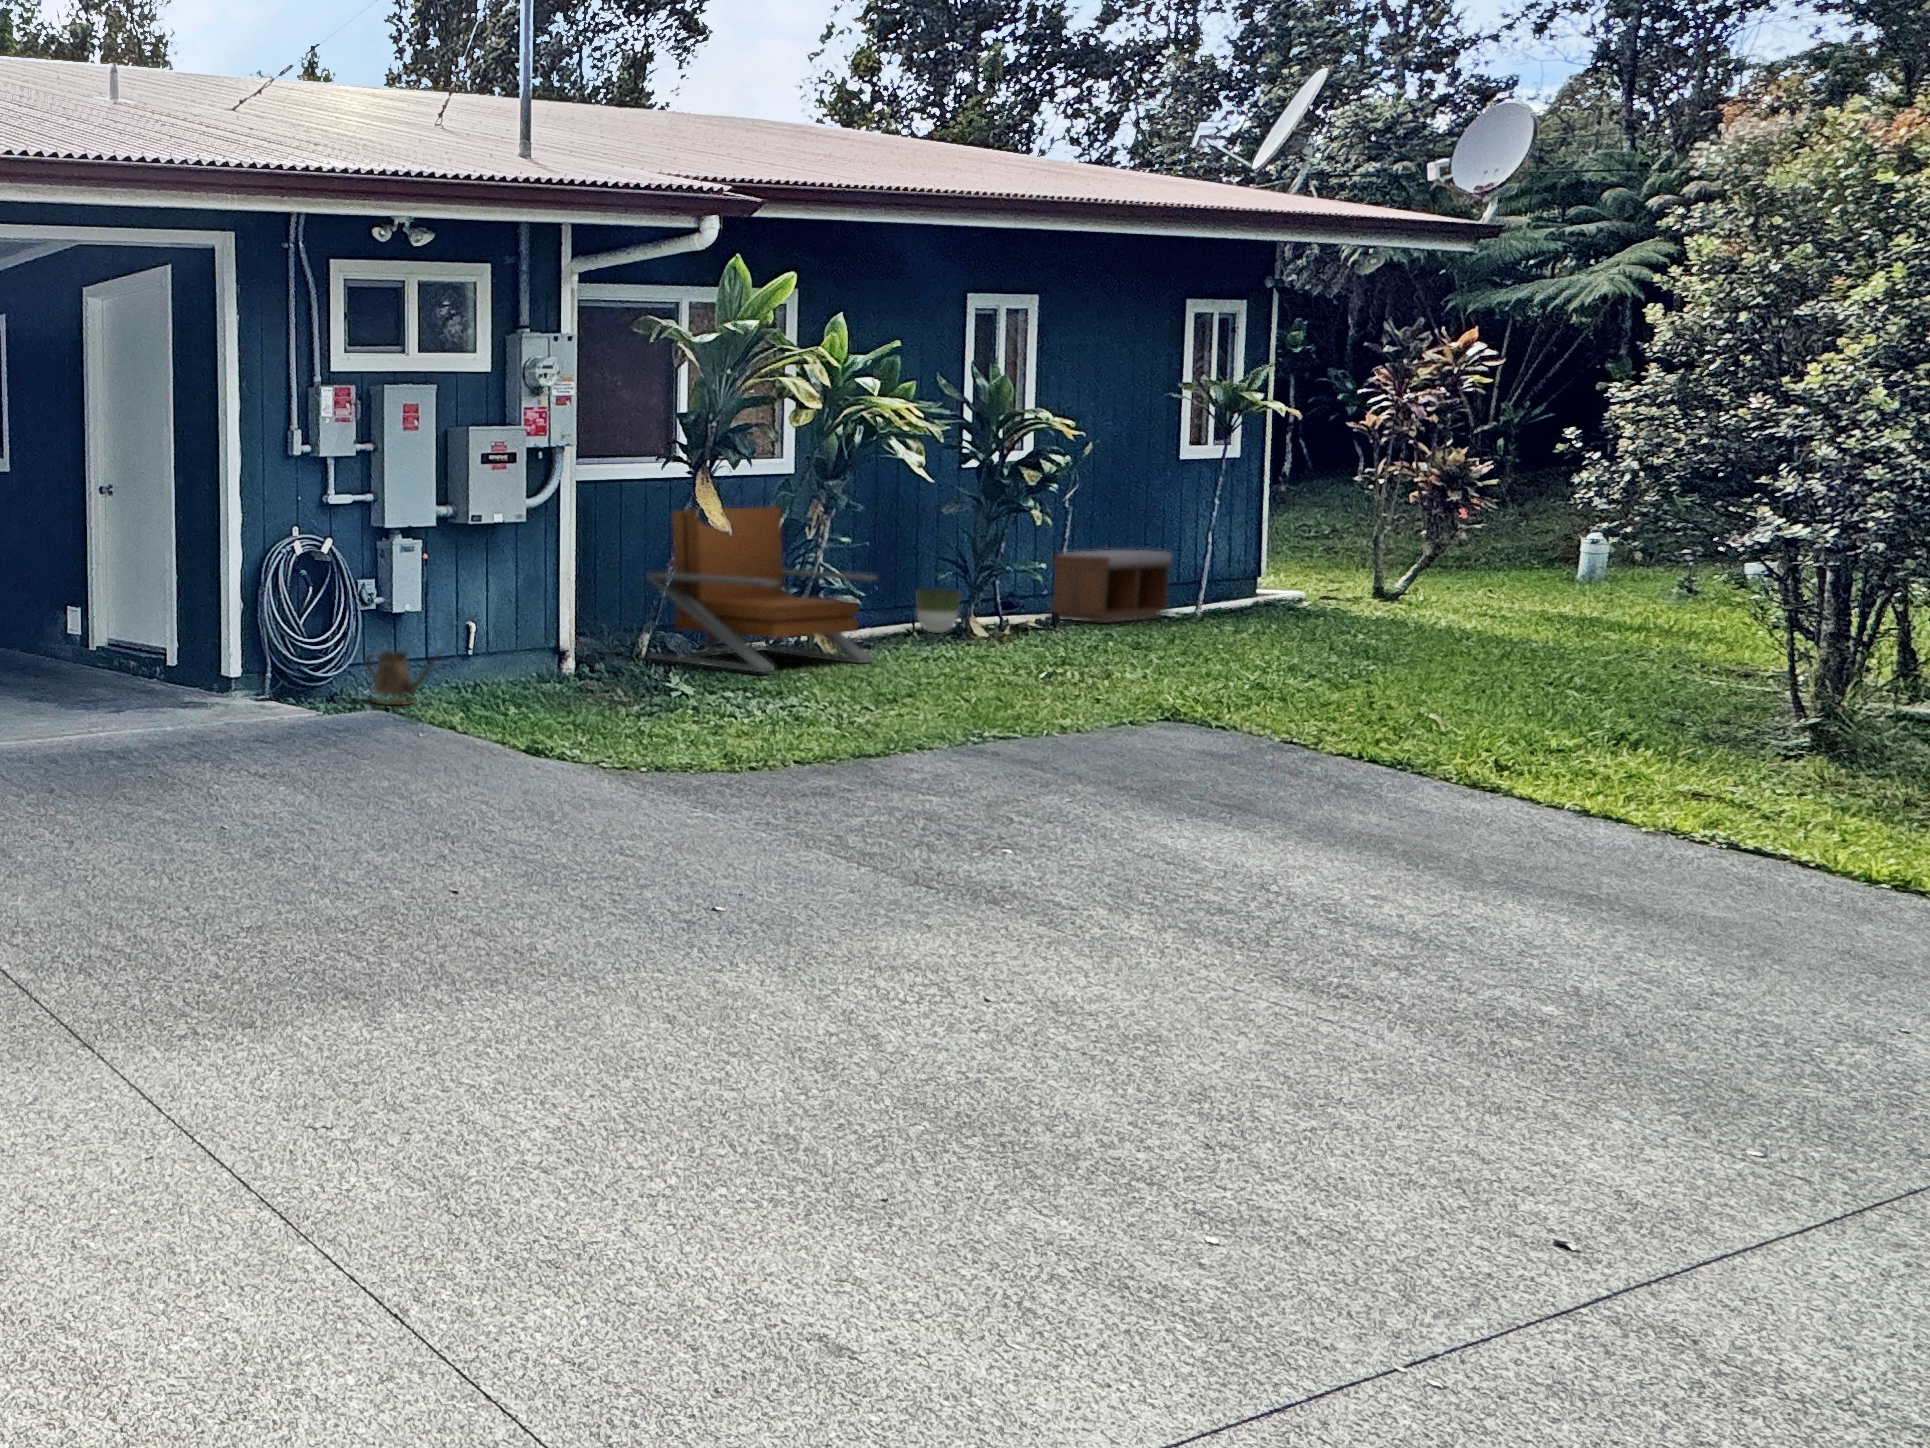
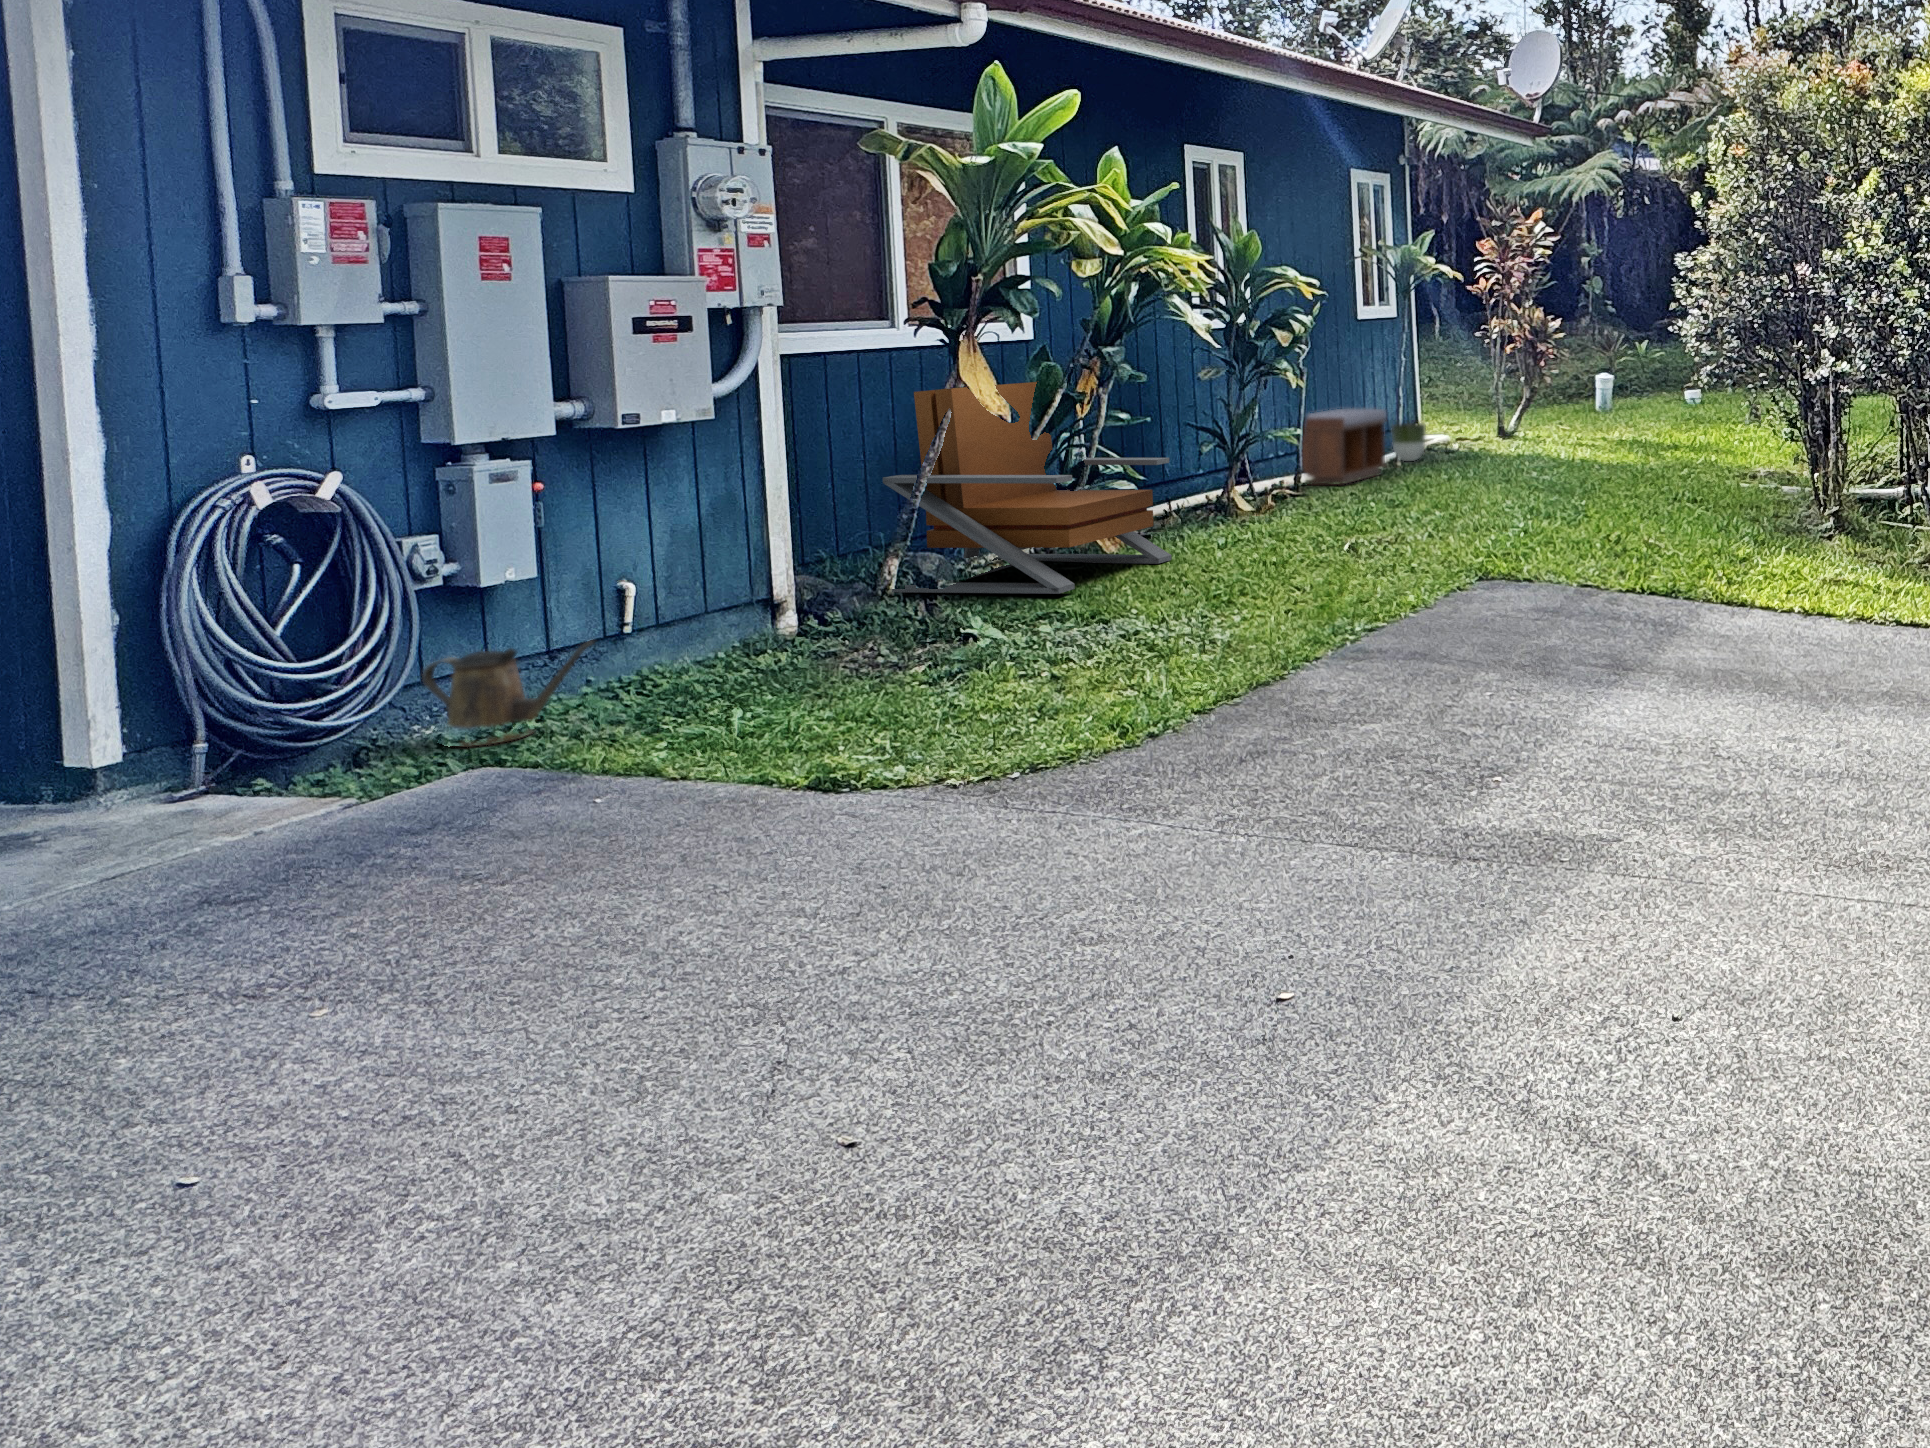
planter: present [916,589,961,633] -> present [1392,423,1426,461]

